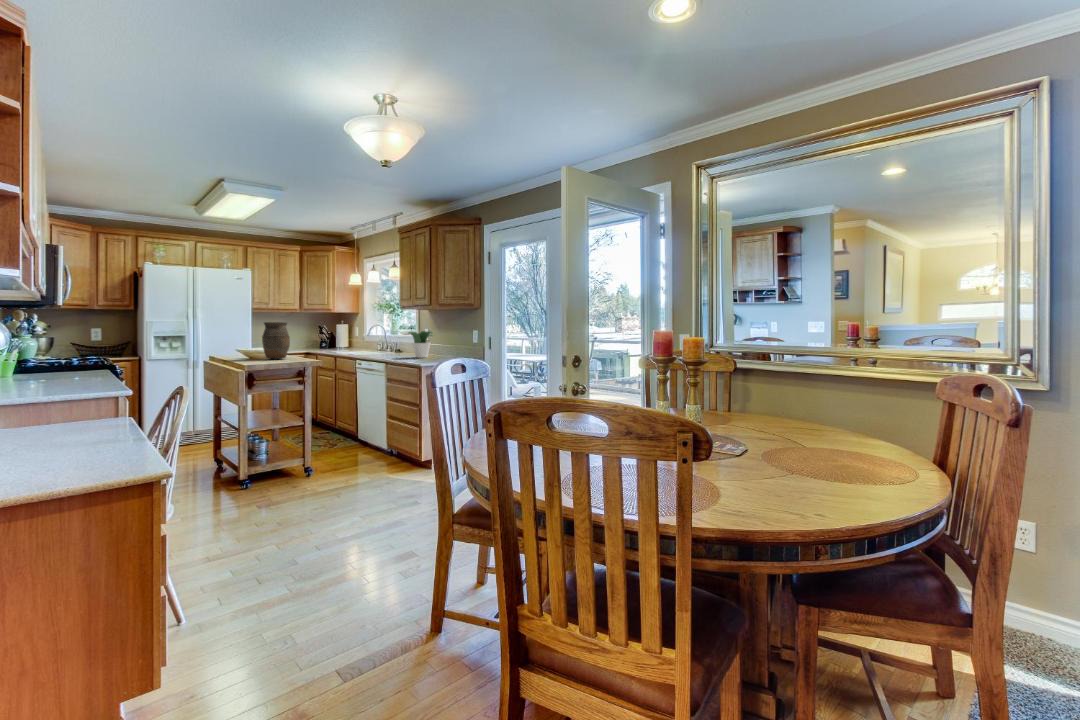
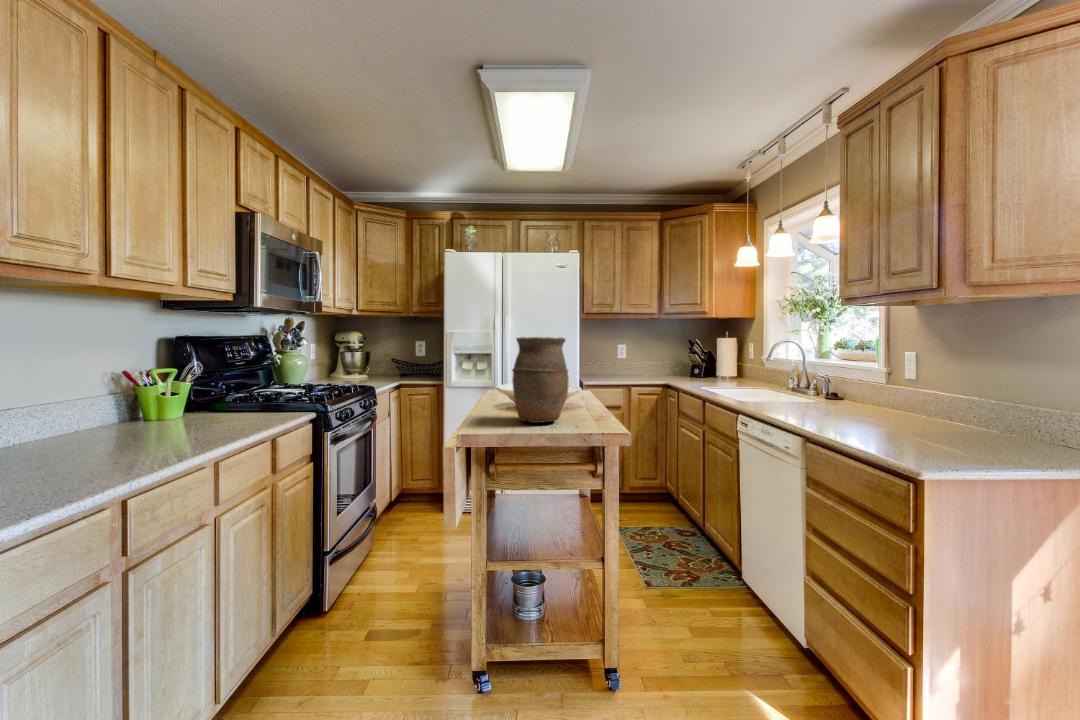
potted plant: present [408,331,433,358] -> none [872,361,965,439]

